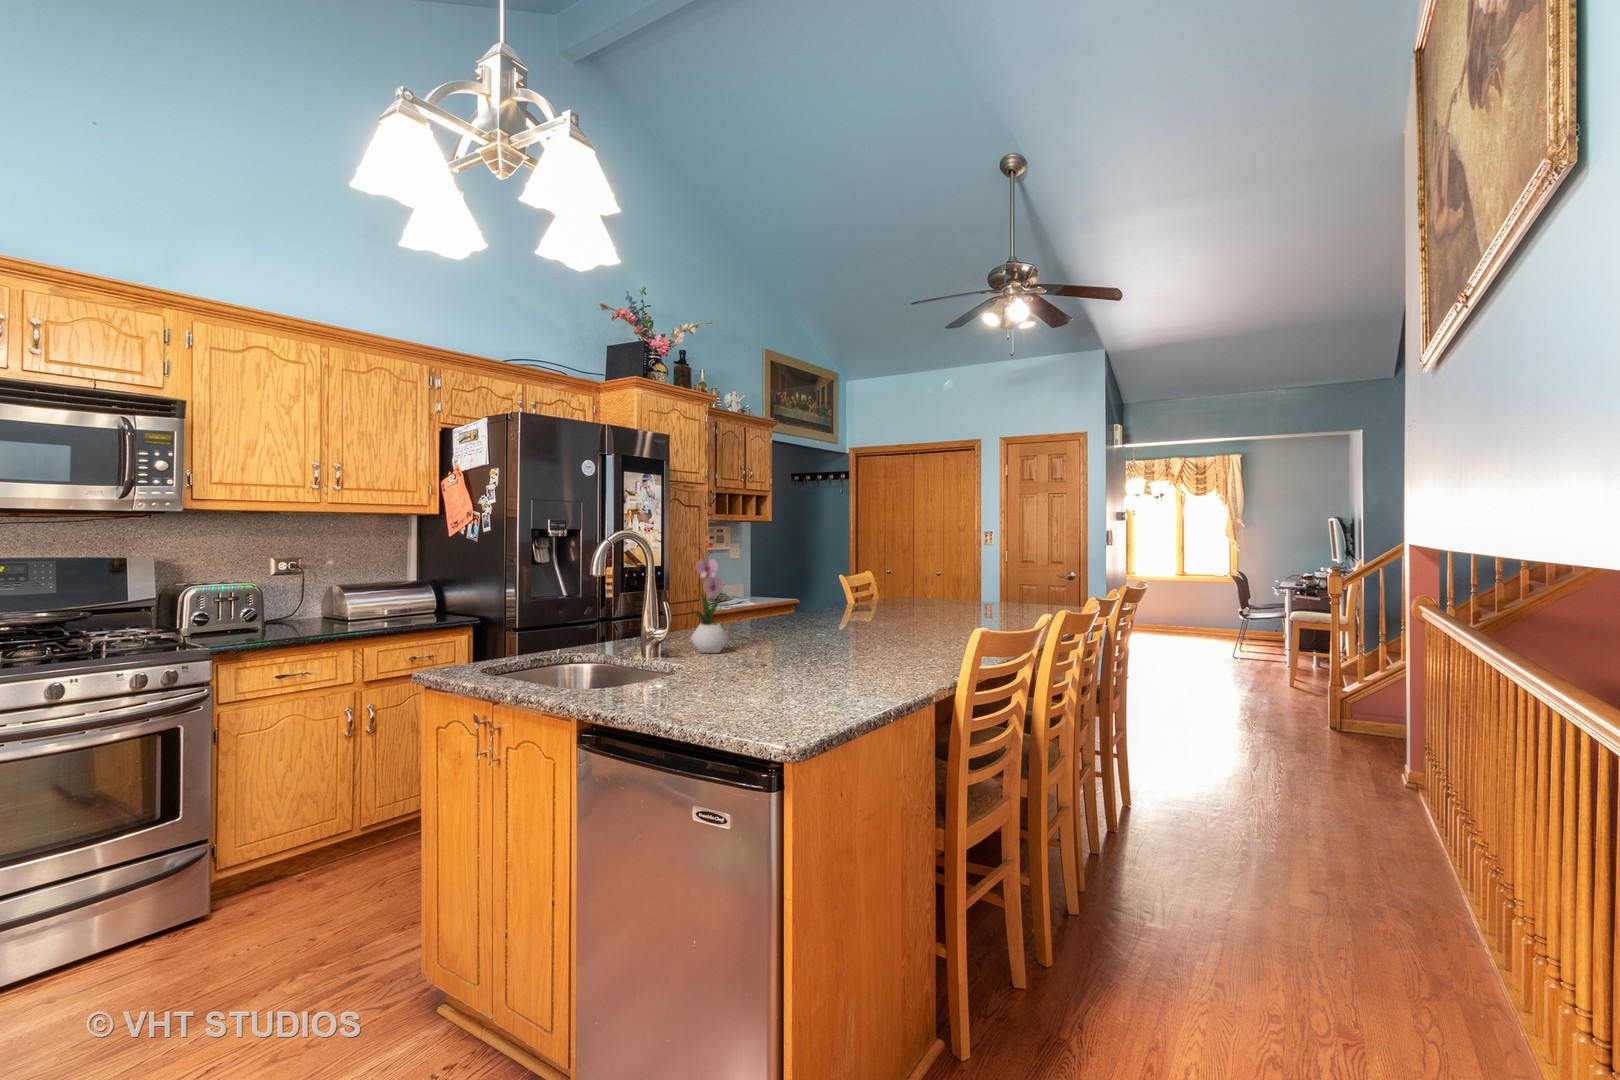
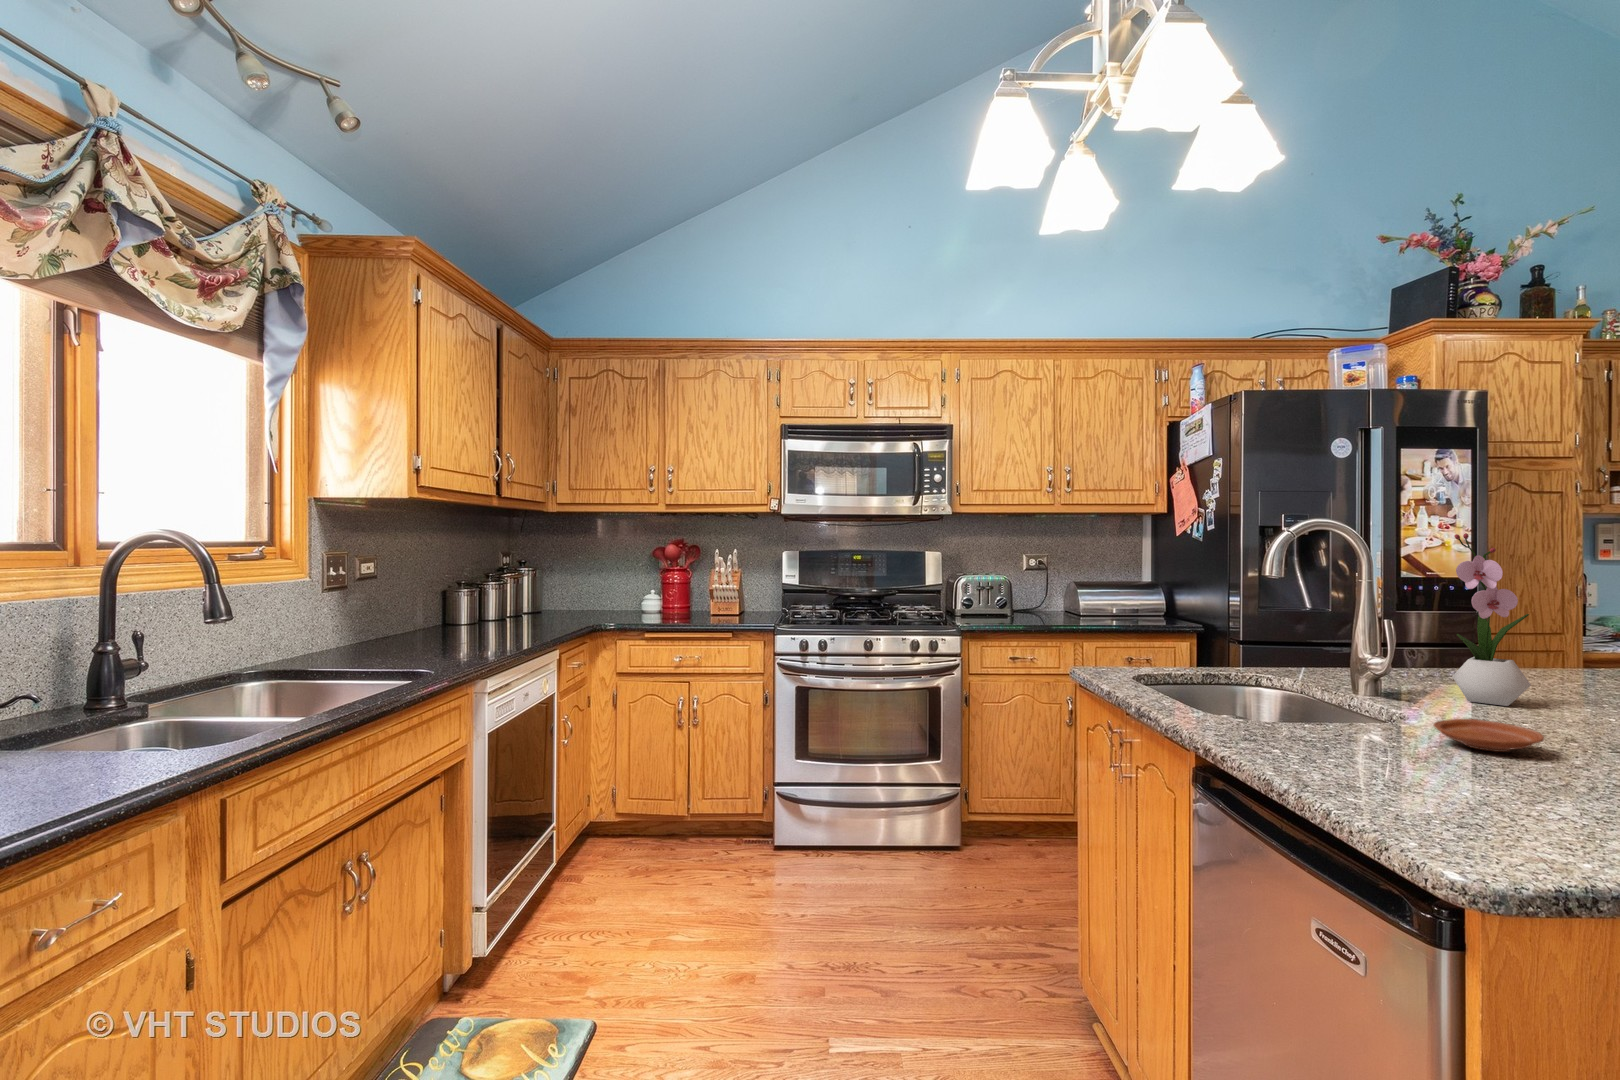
plate: none [707,662,759,680] -> present [1434,719,1544,752]

